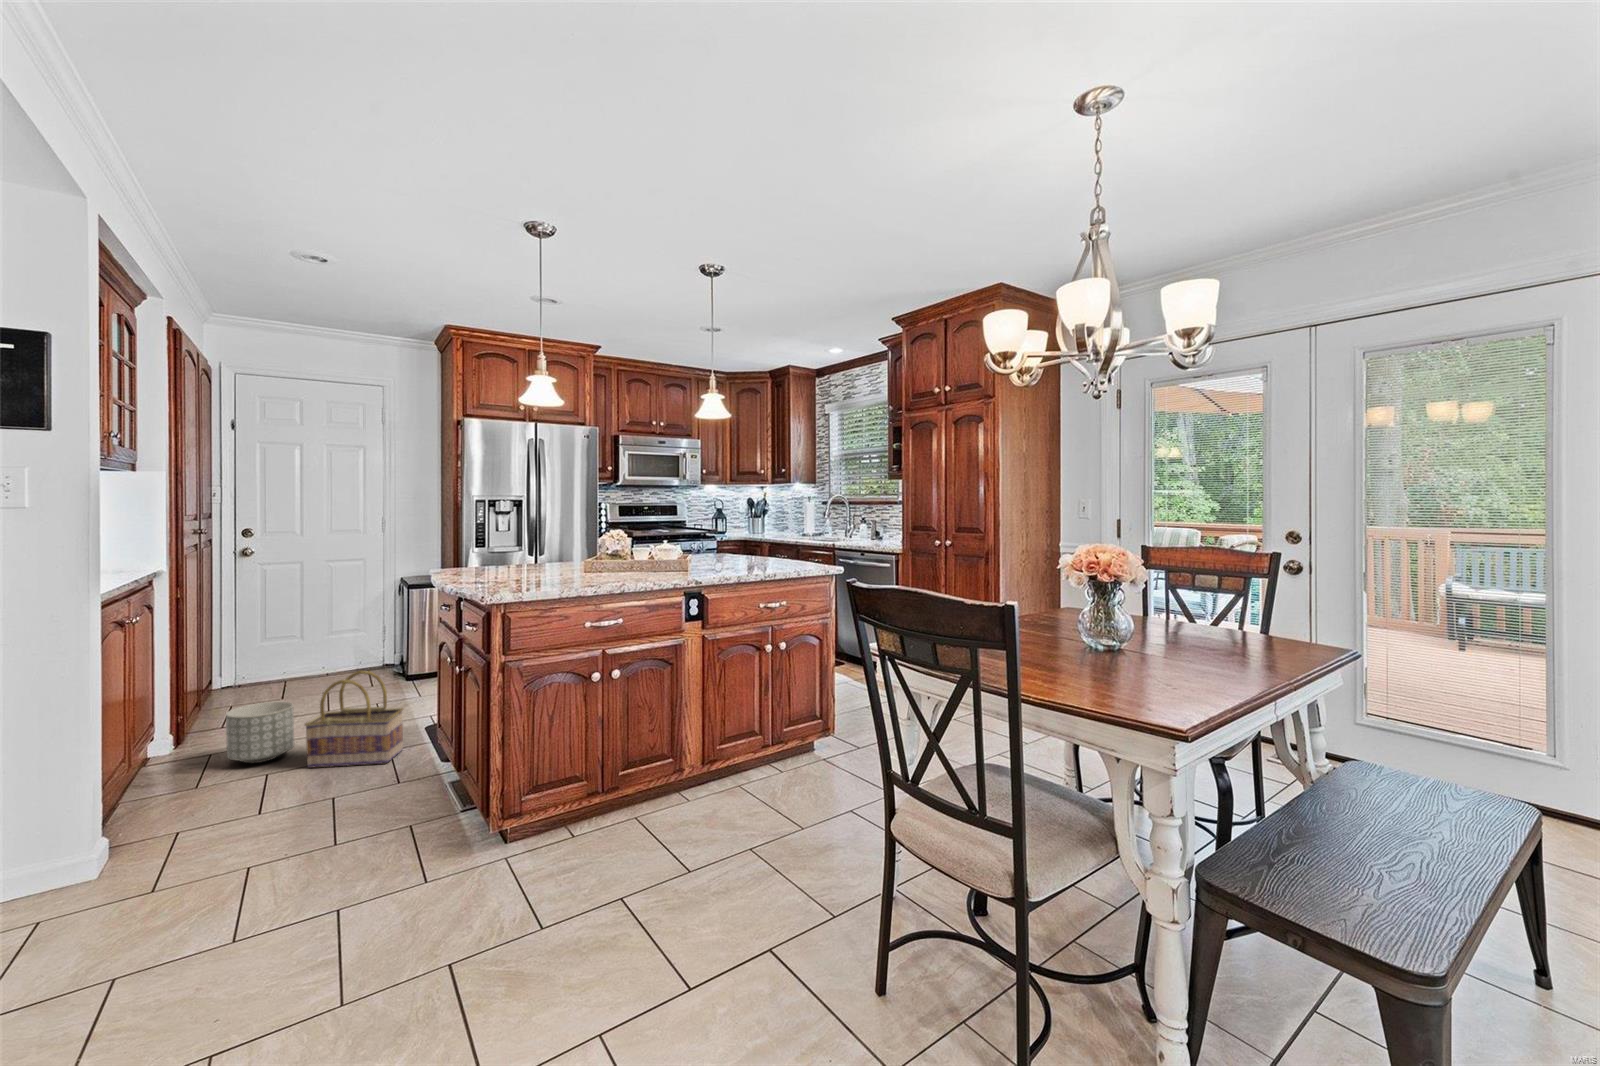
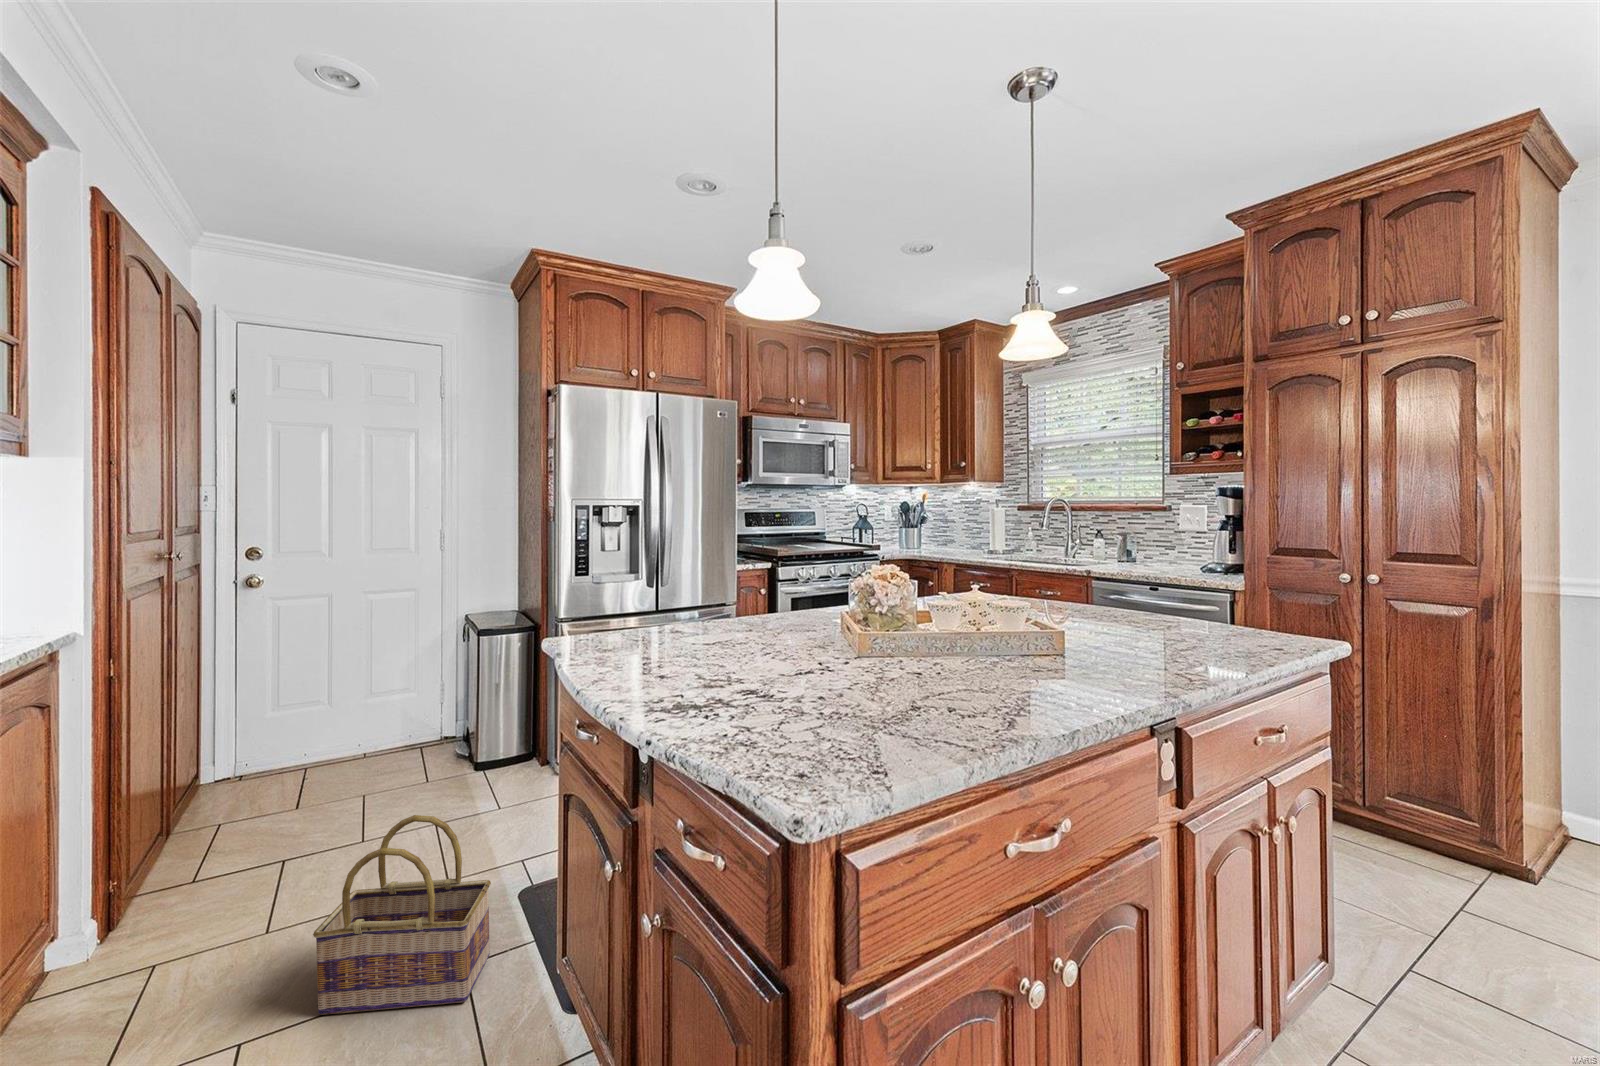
planter: present [226,702,294,763] -> none [172,865,300,1000]

